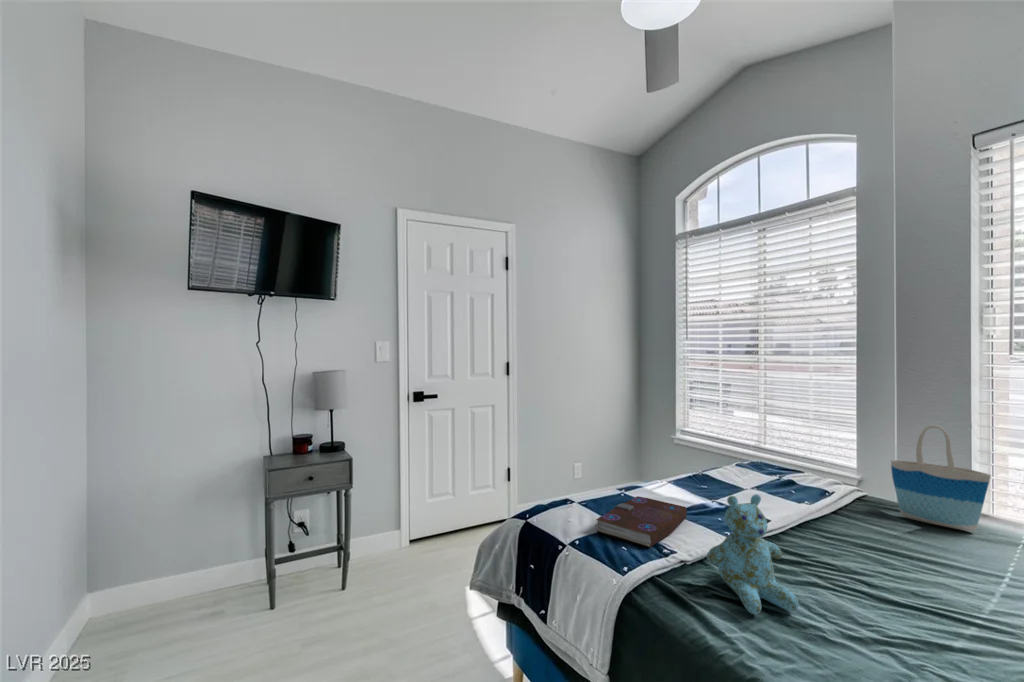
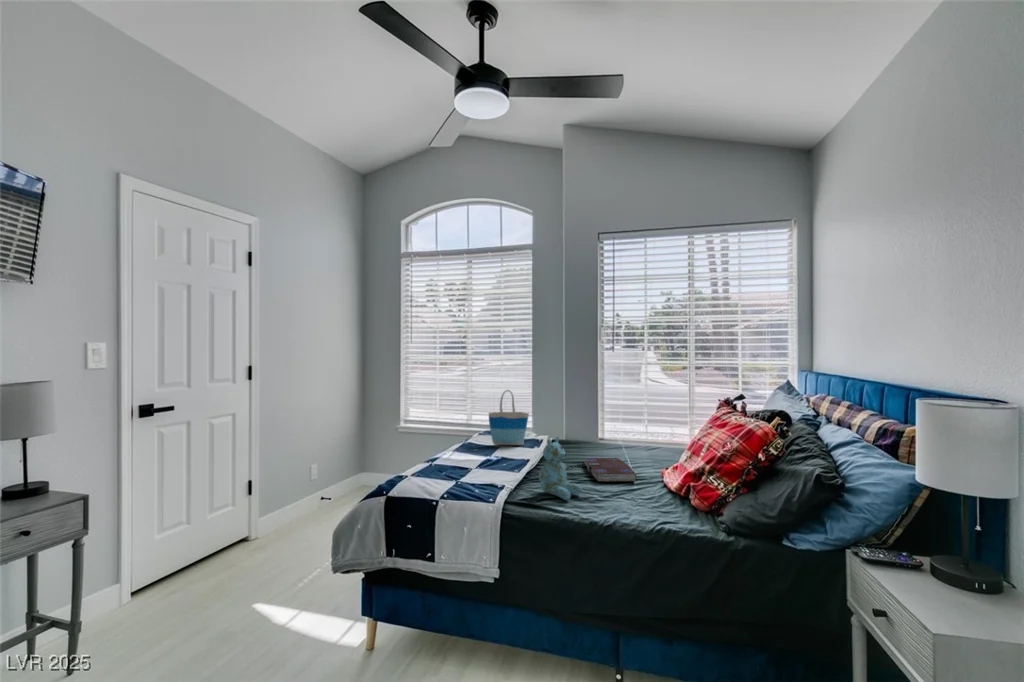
tote bag: present [891,425,991,531] -> present [489,390,529,445]
book: present [595,496,687,547] -> present [584,458,637,482]

